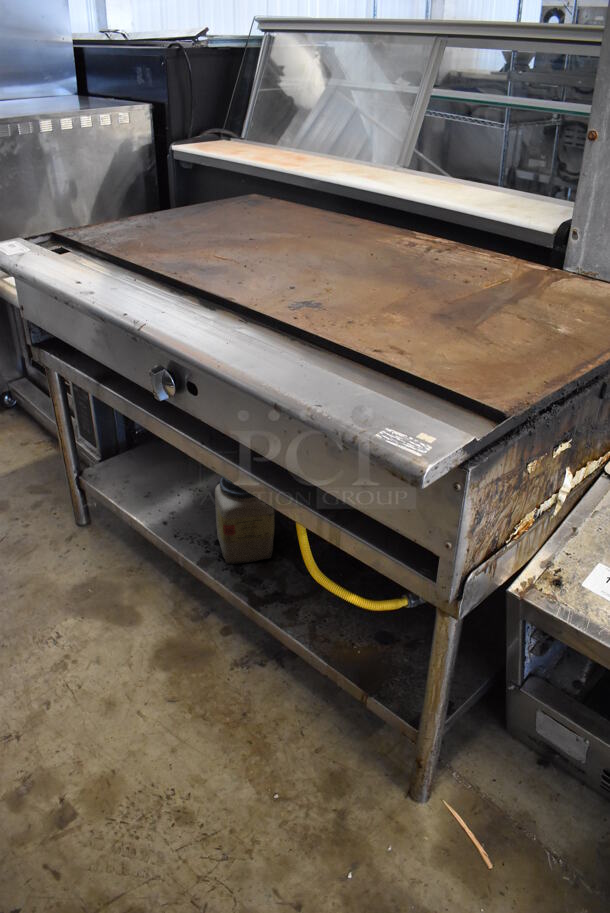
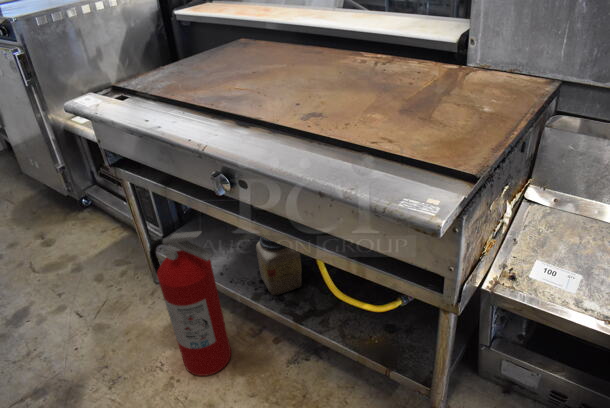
fire extinguisher: none [60,448,158,660] -> present [149,231,231,376]

